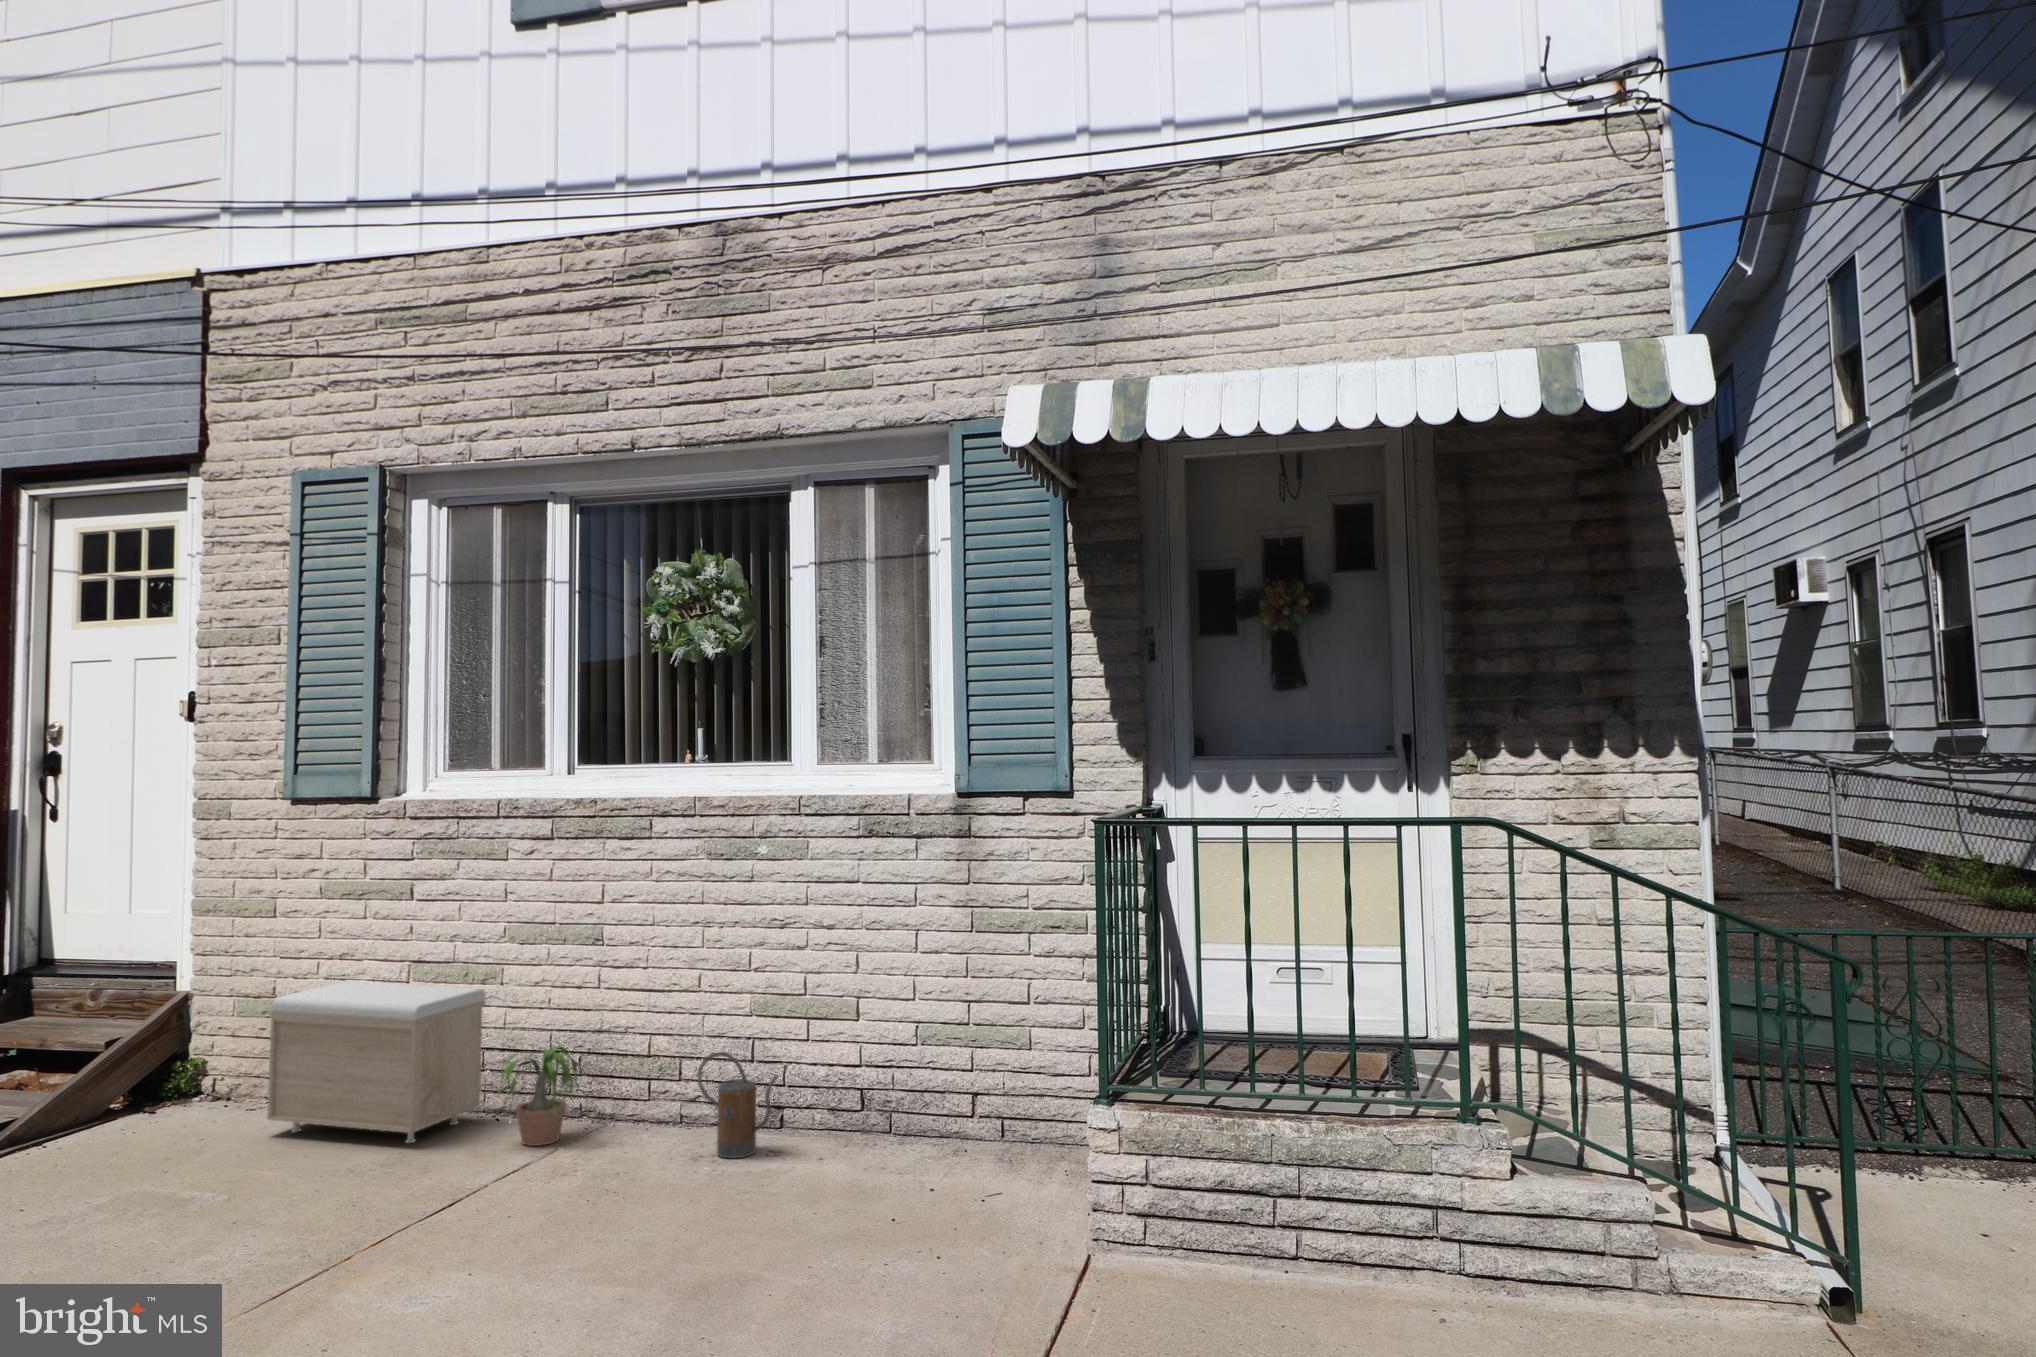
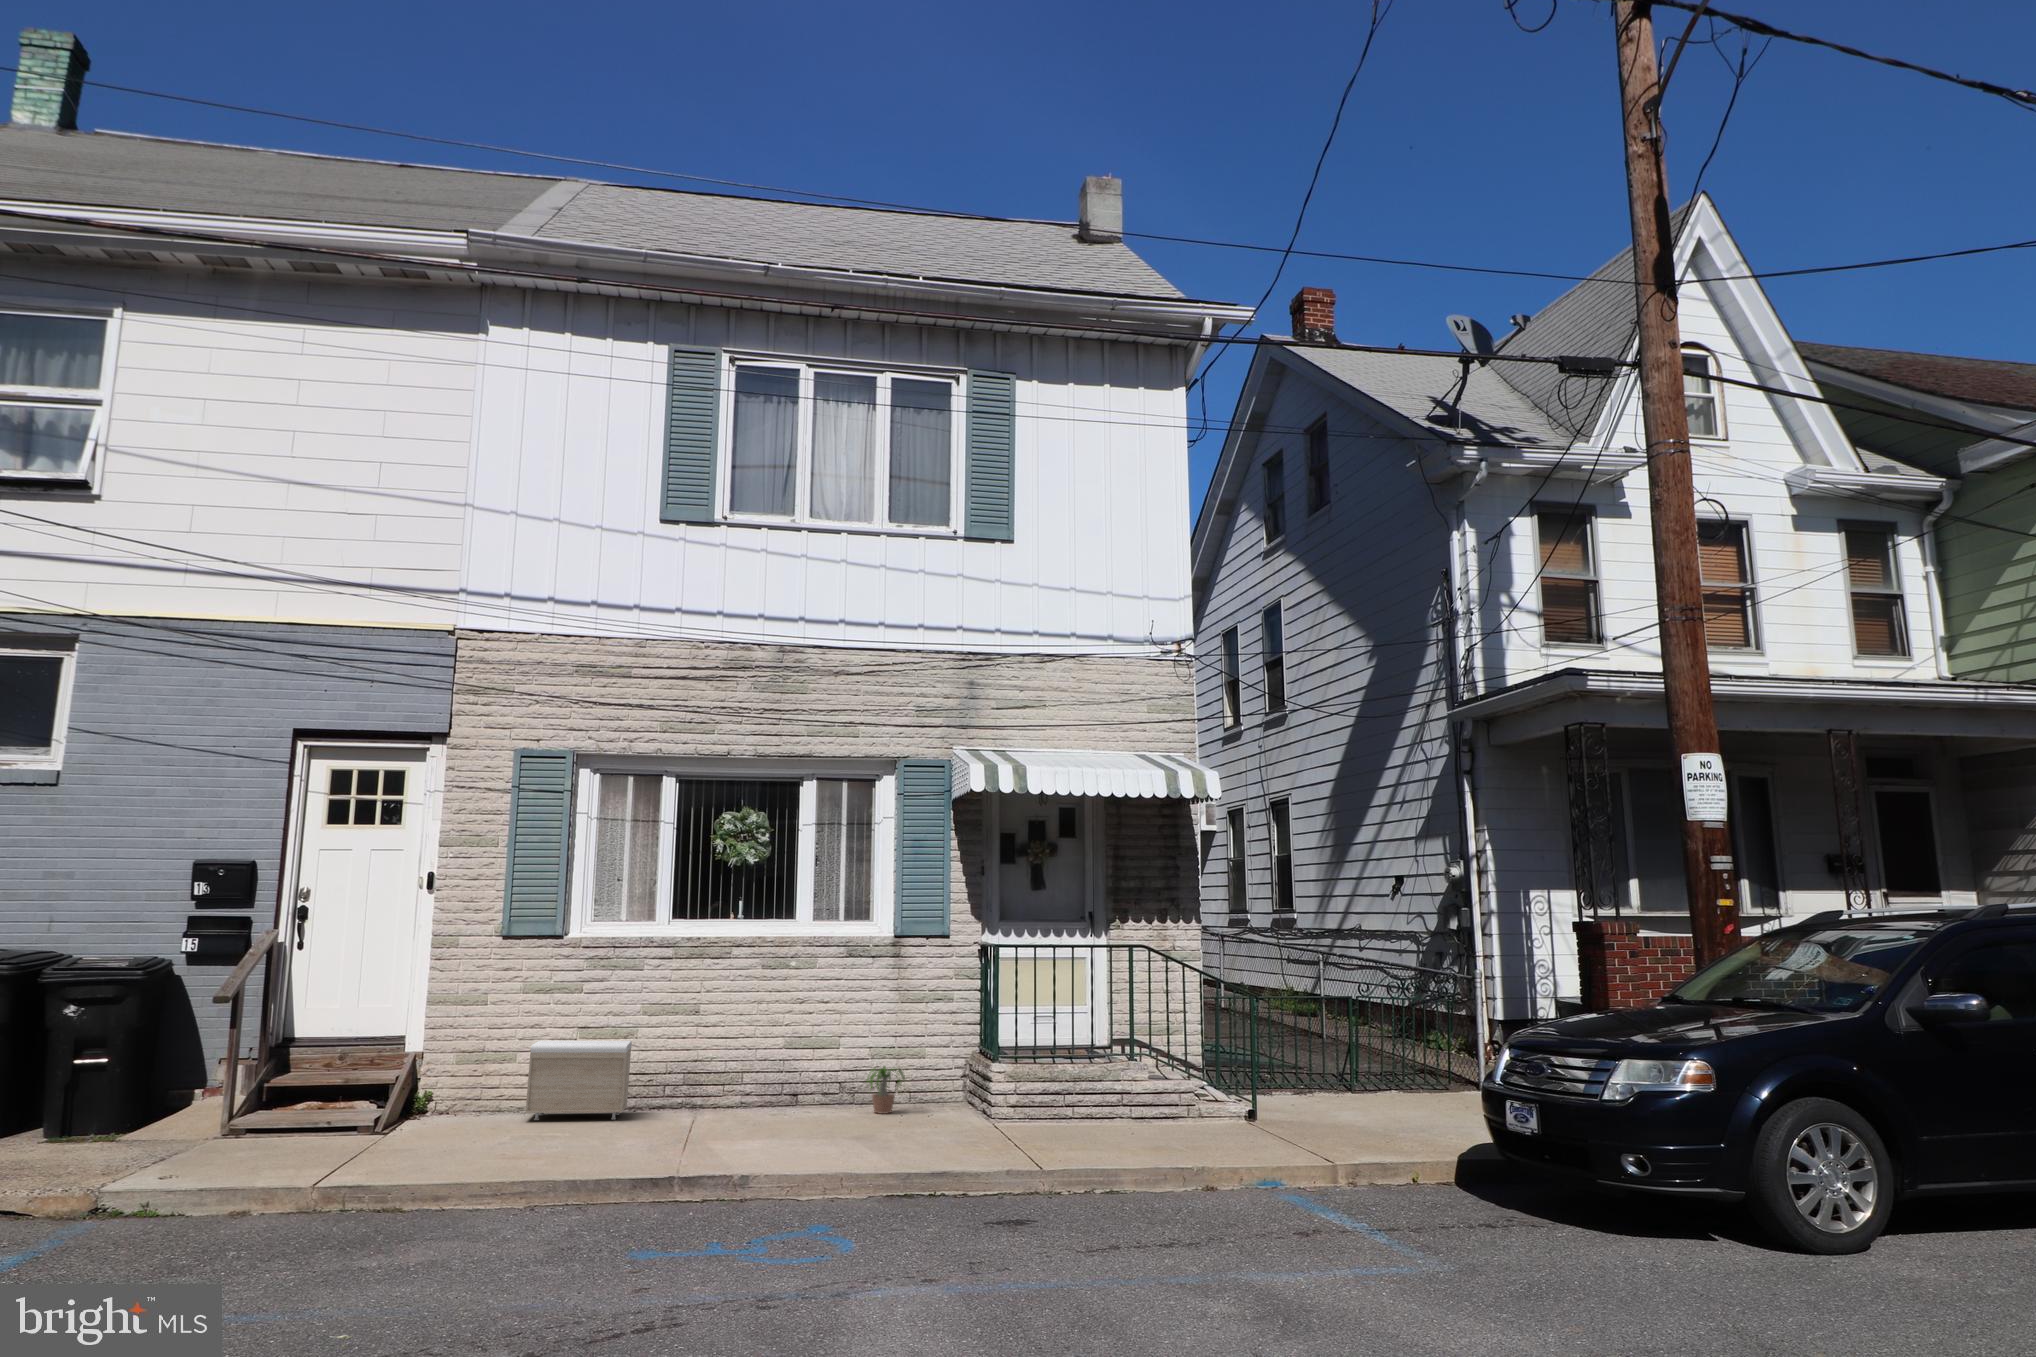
potted plant: present [499,1046,580,1146] -> present [867,1066,905,1114]
watering can: present [697,1052,778,1158] -> none [772,1064,815,1115]

